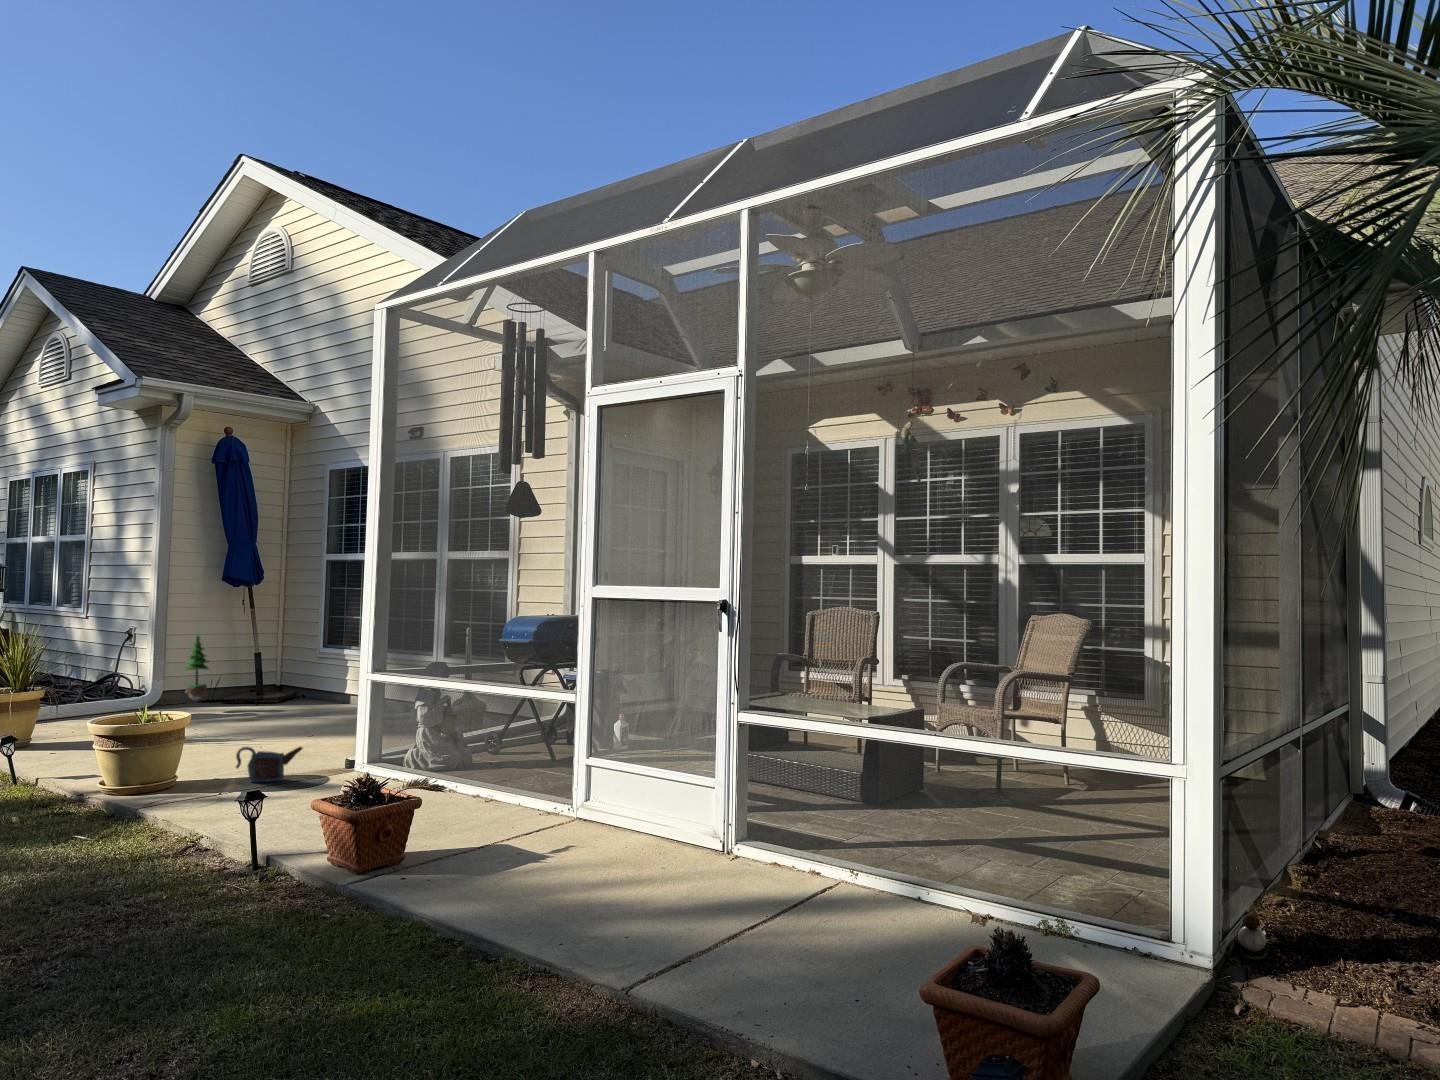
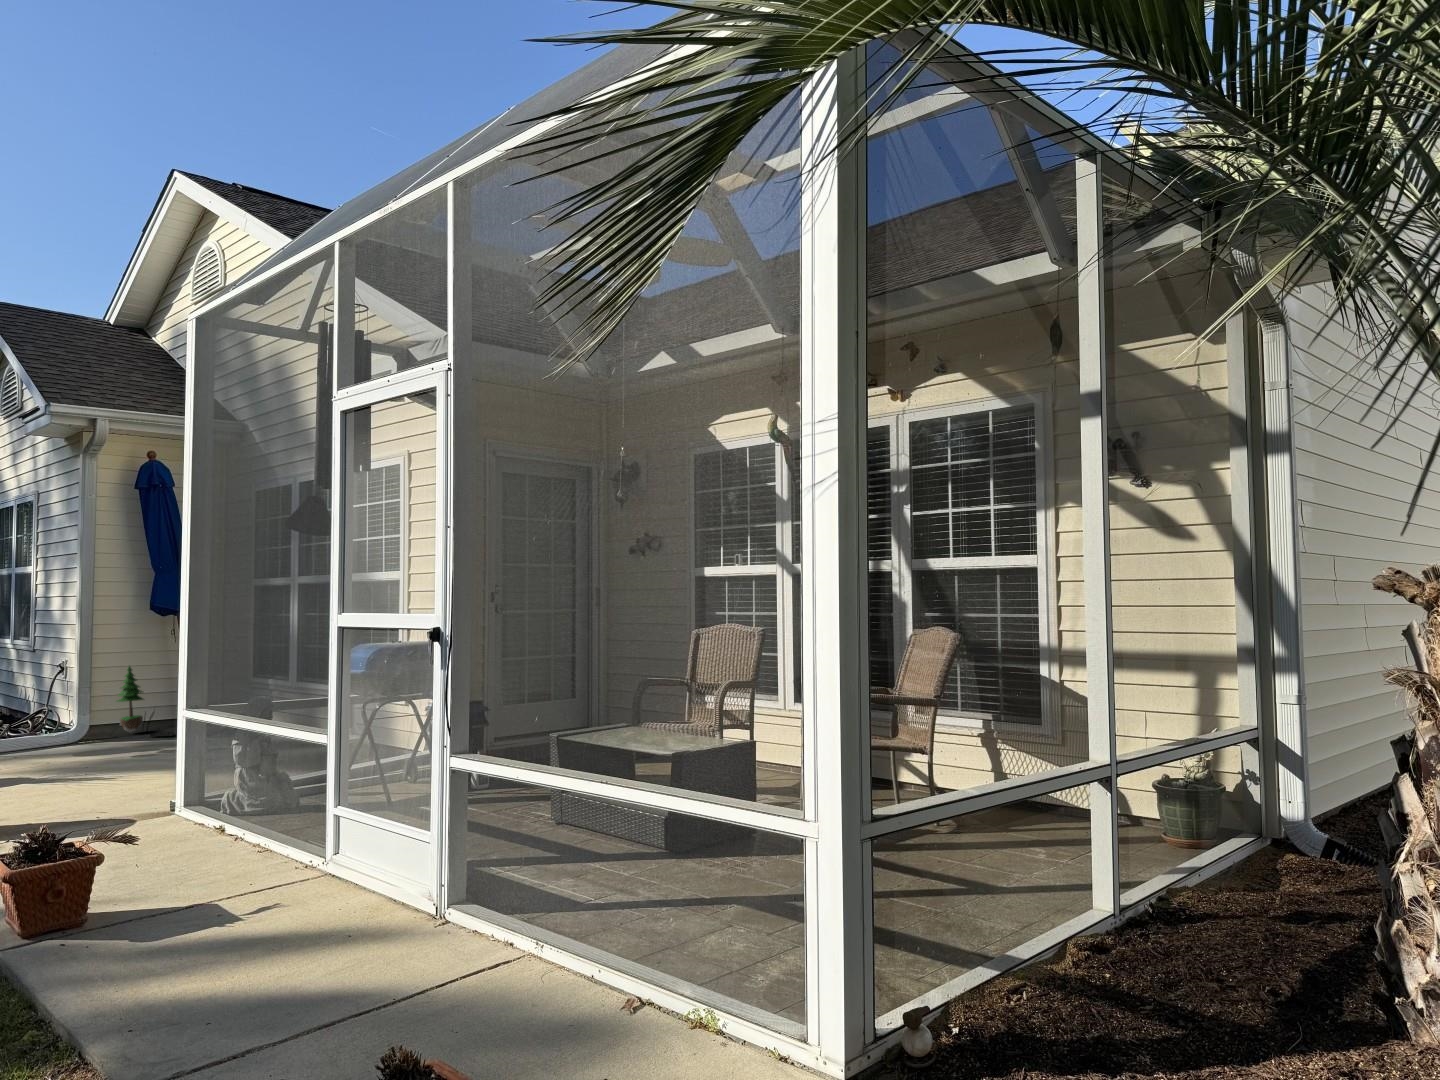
watering can: present [236,747,302,782] -> none [111,794,186,836]

